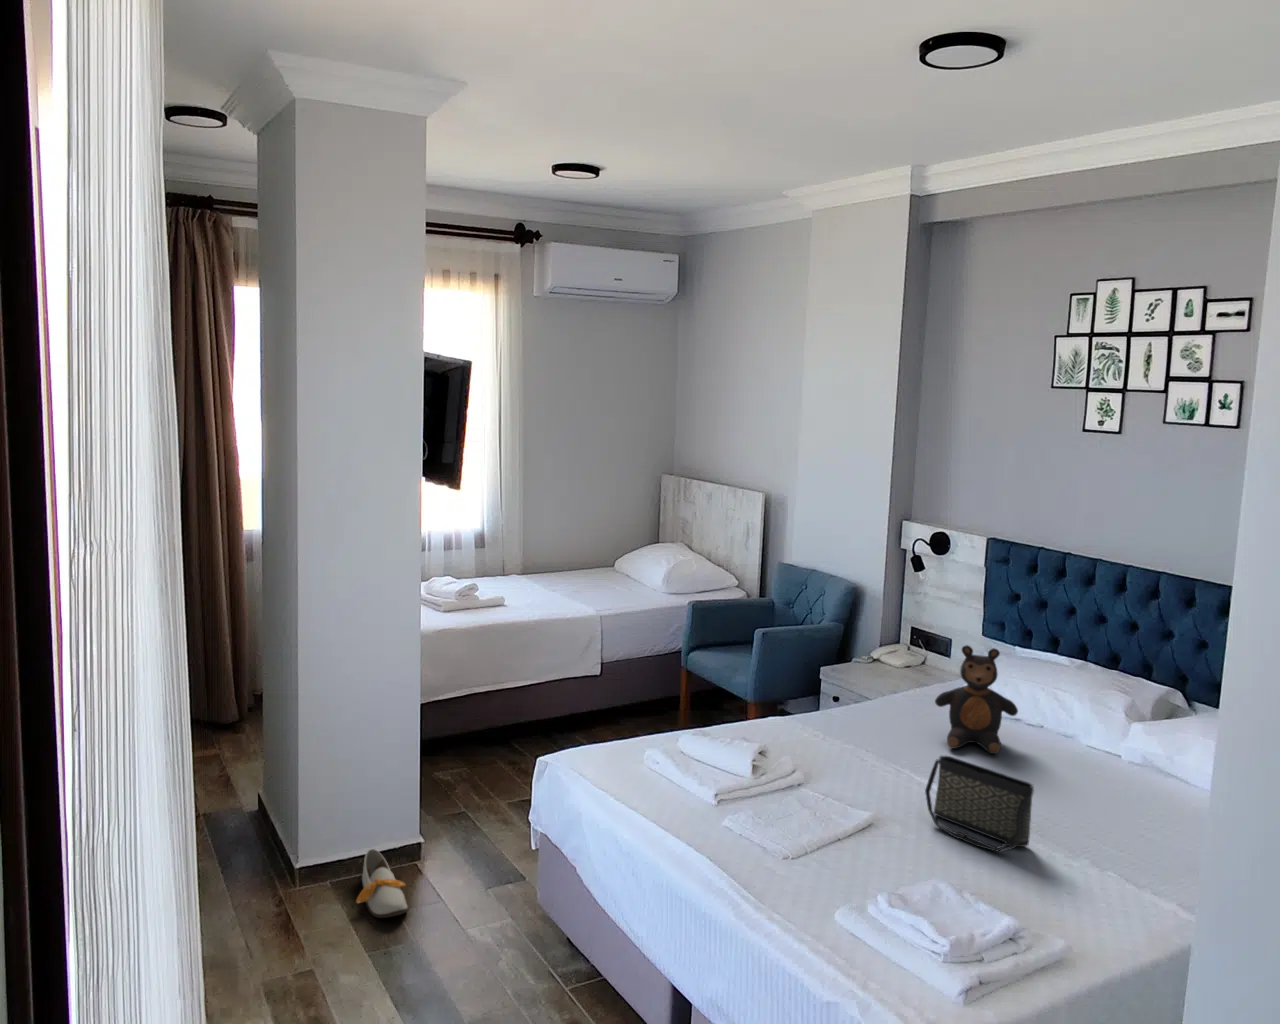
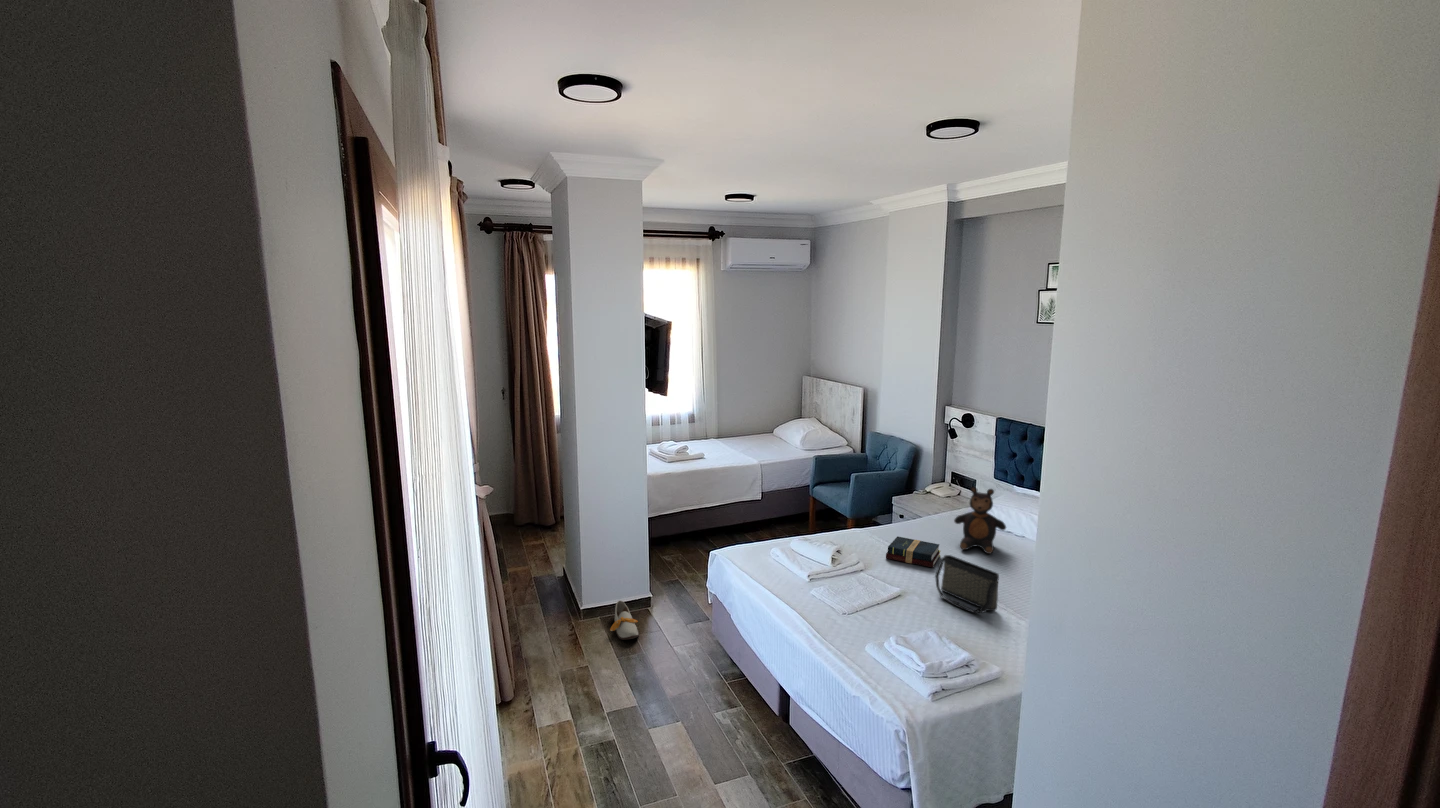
hardback book: none [834,728,920,778] -> present [886,536,940,567]

